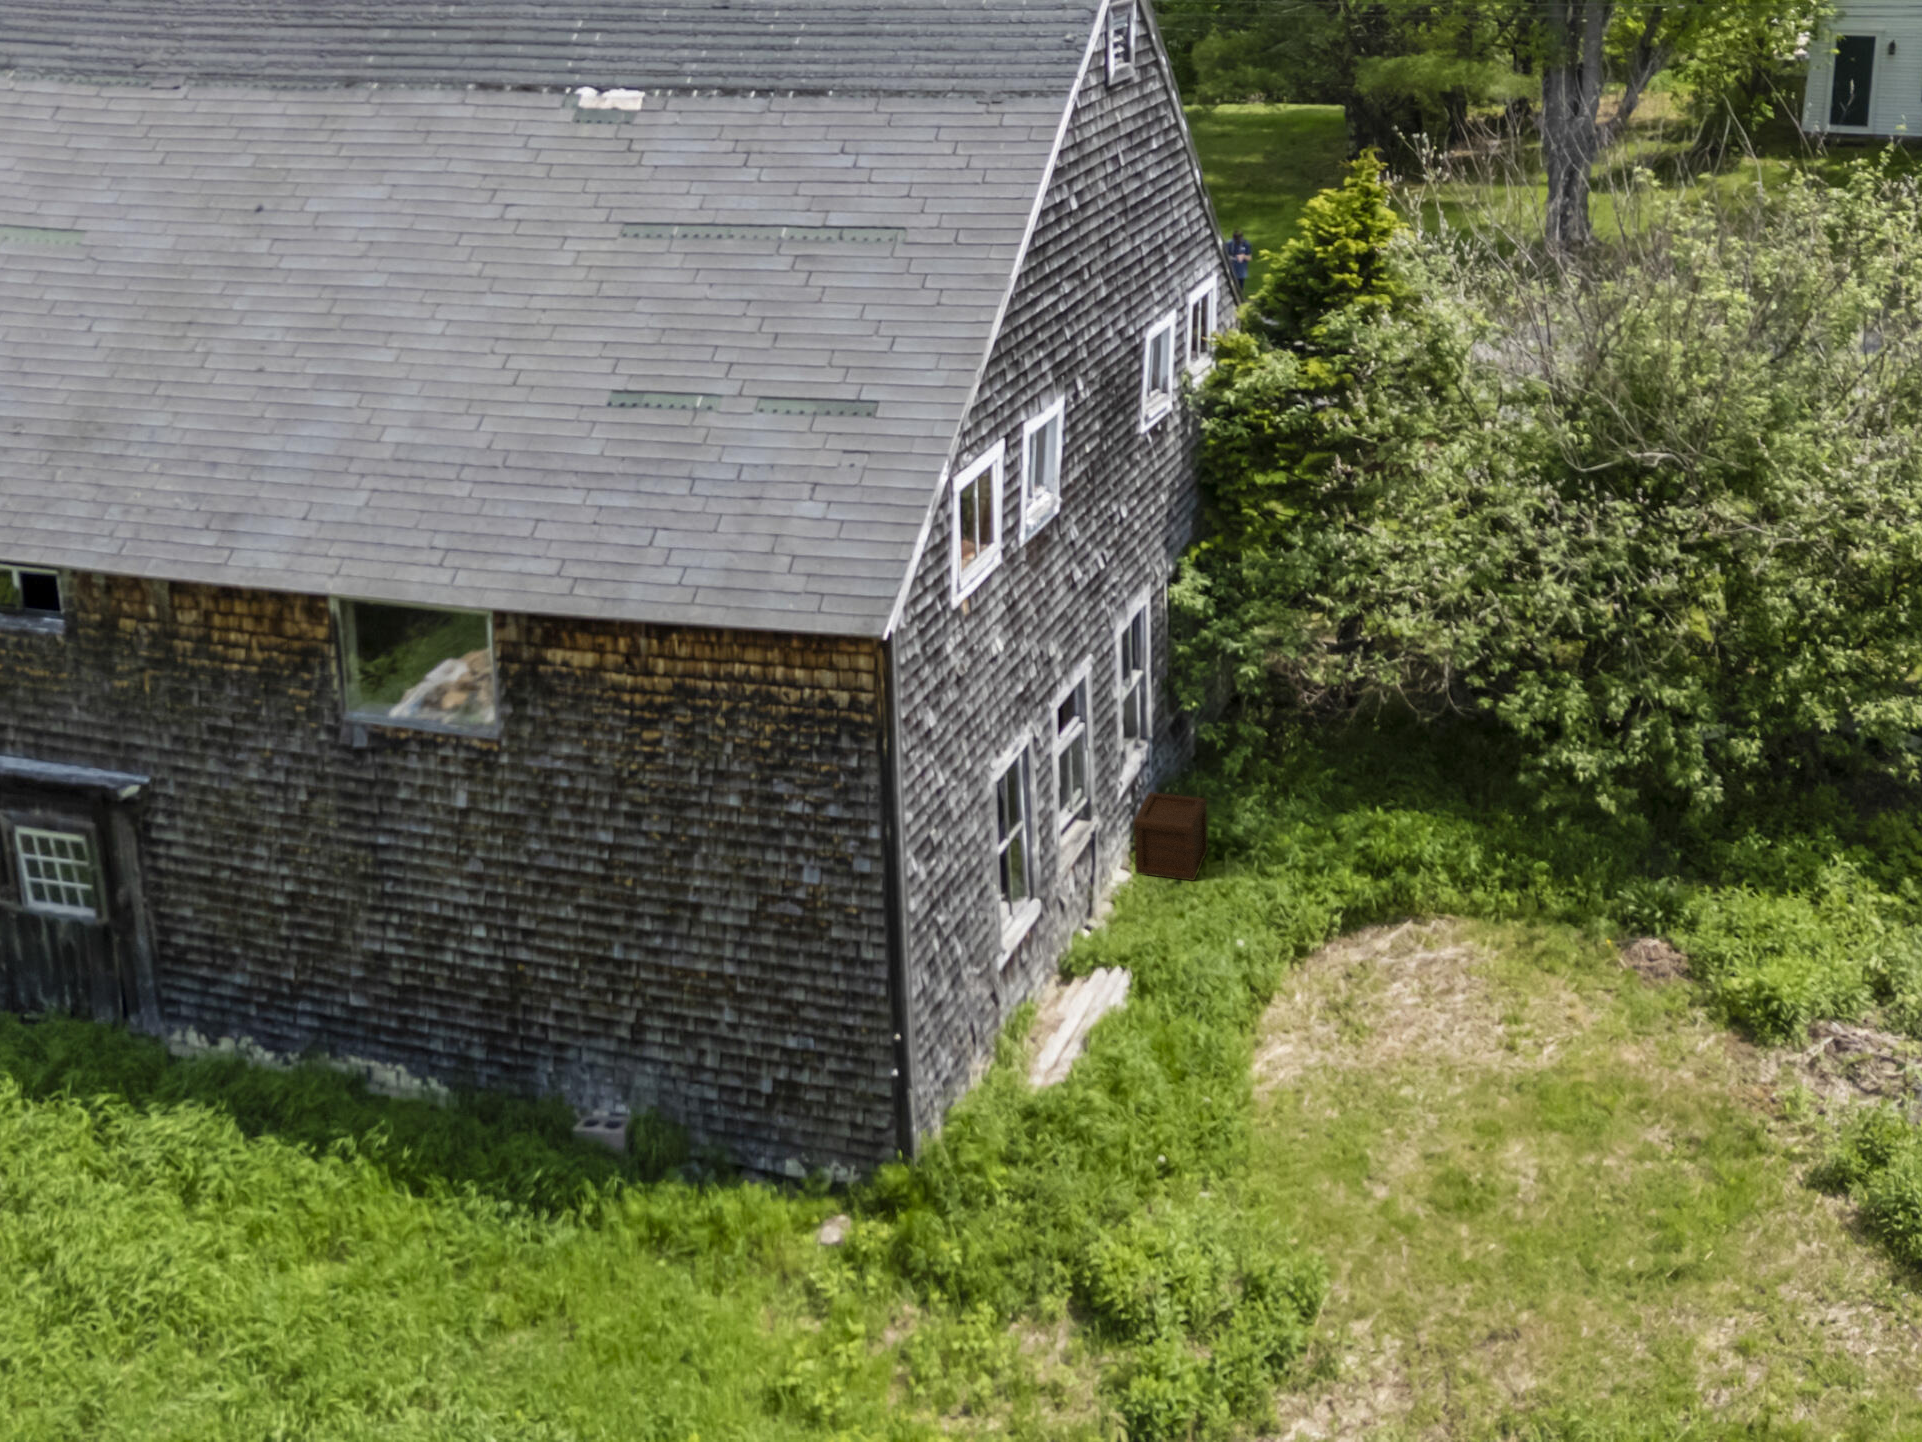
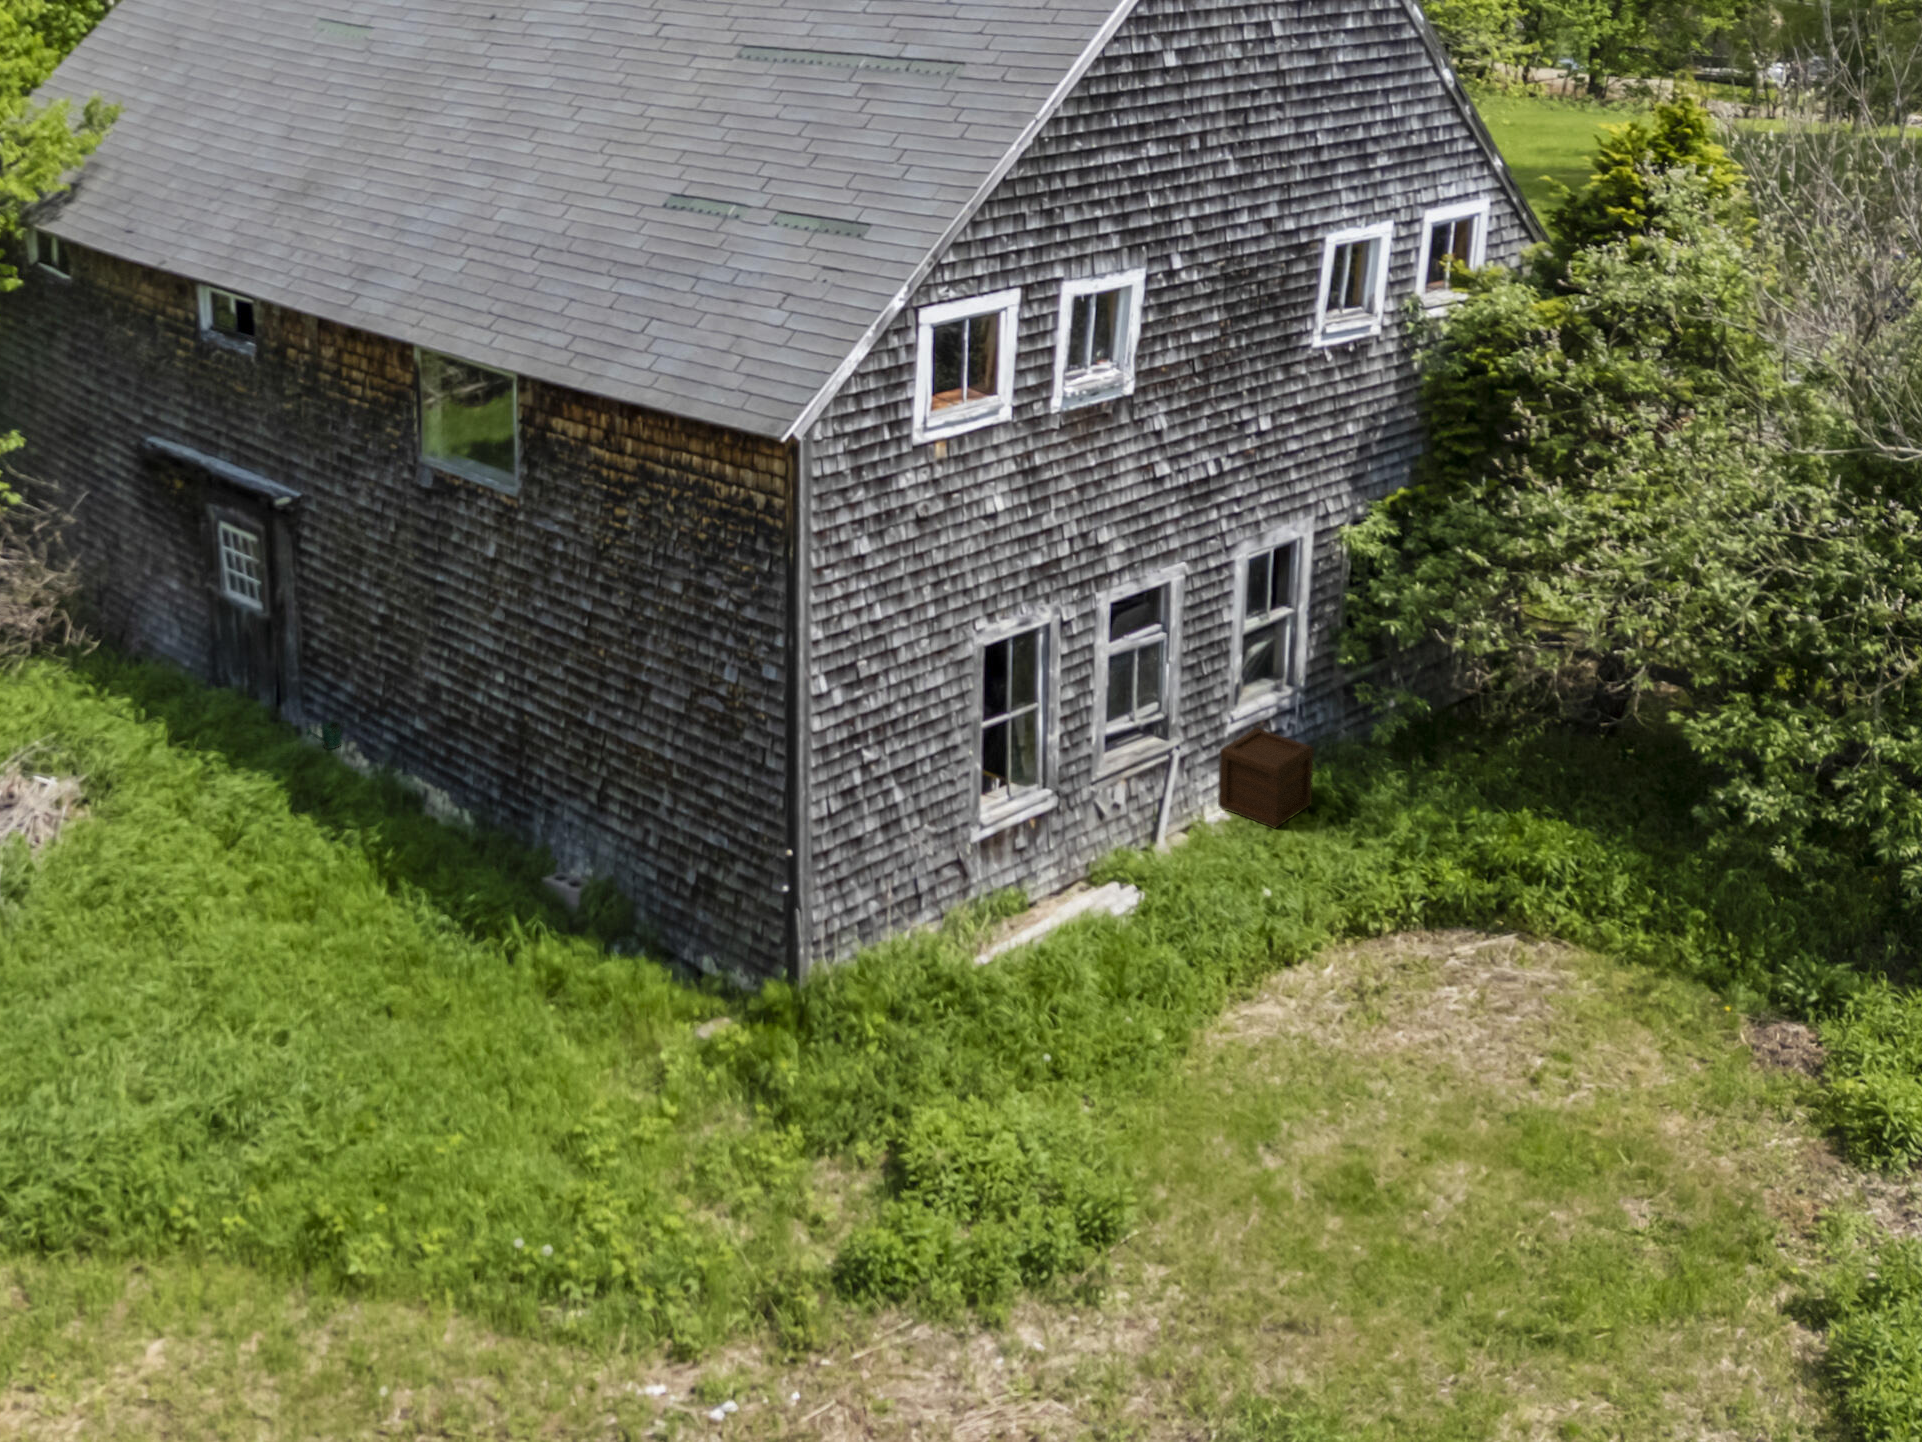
watering can: none [210,1029,250,1069] -> present [306,721,343,749]

